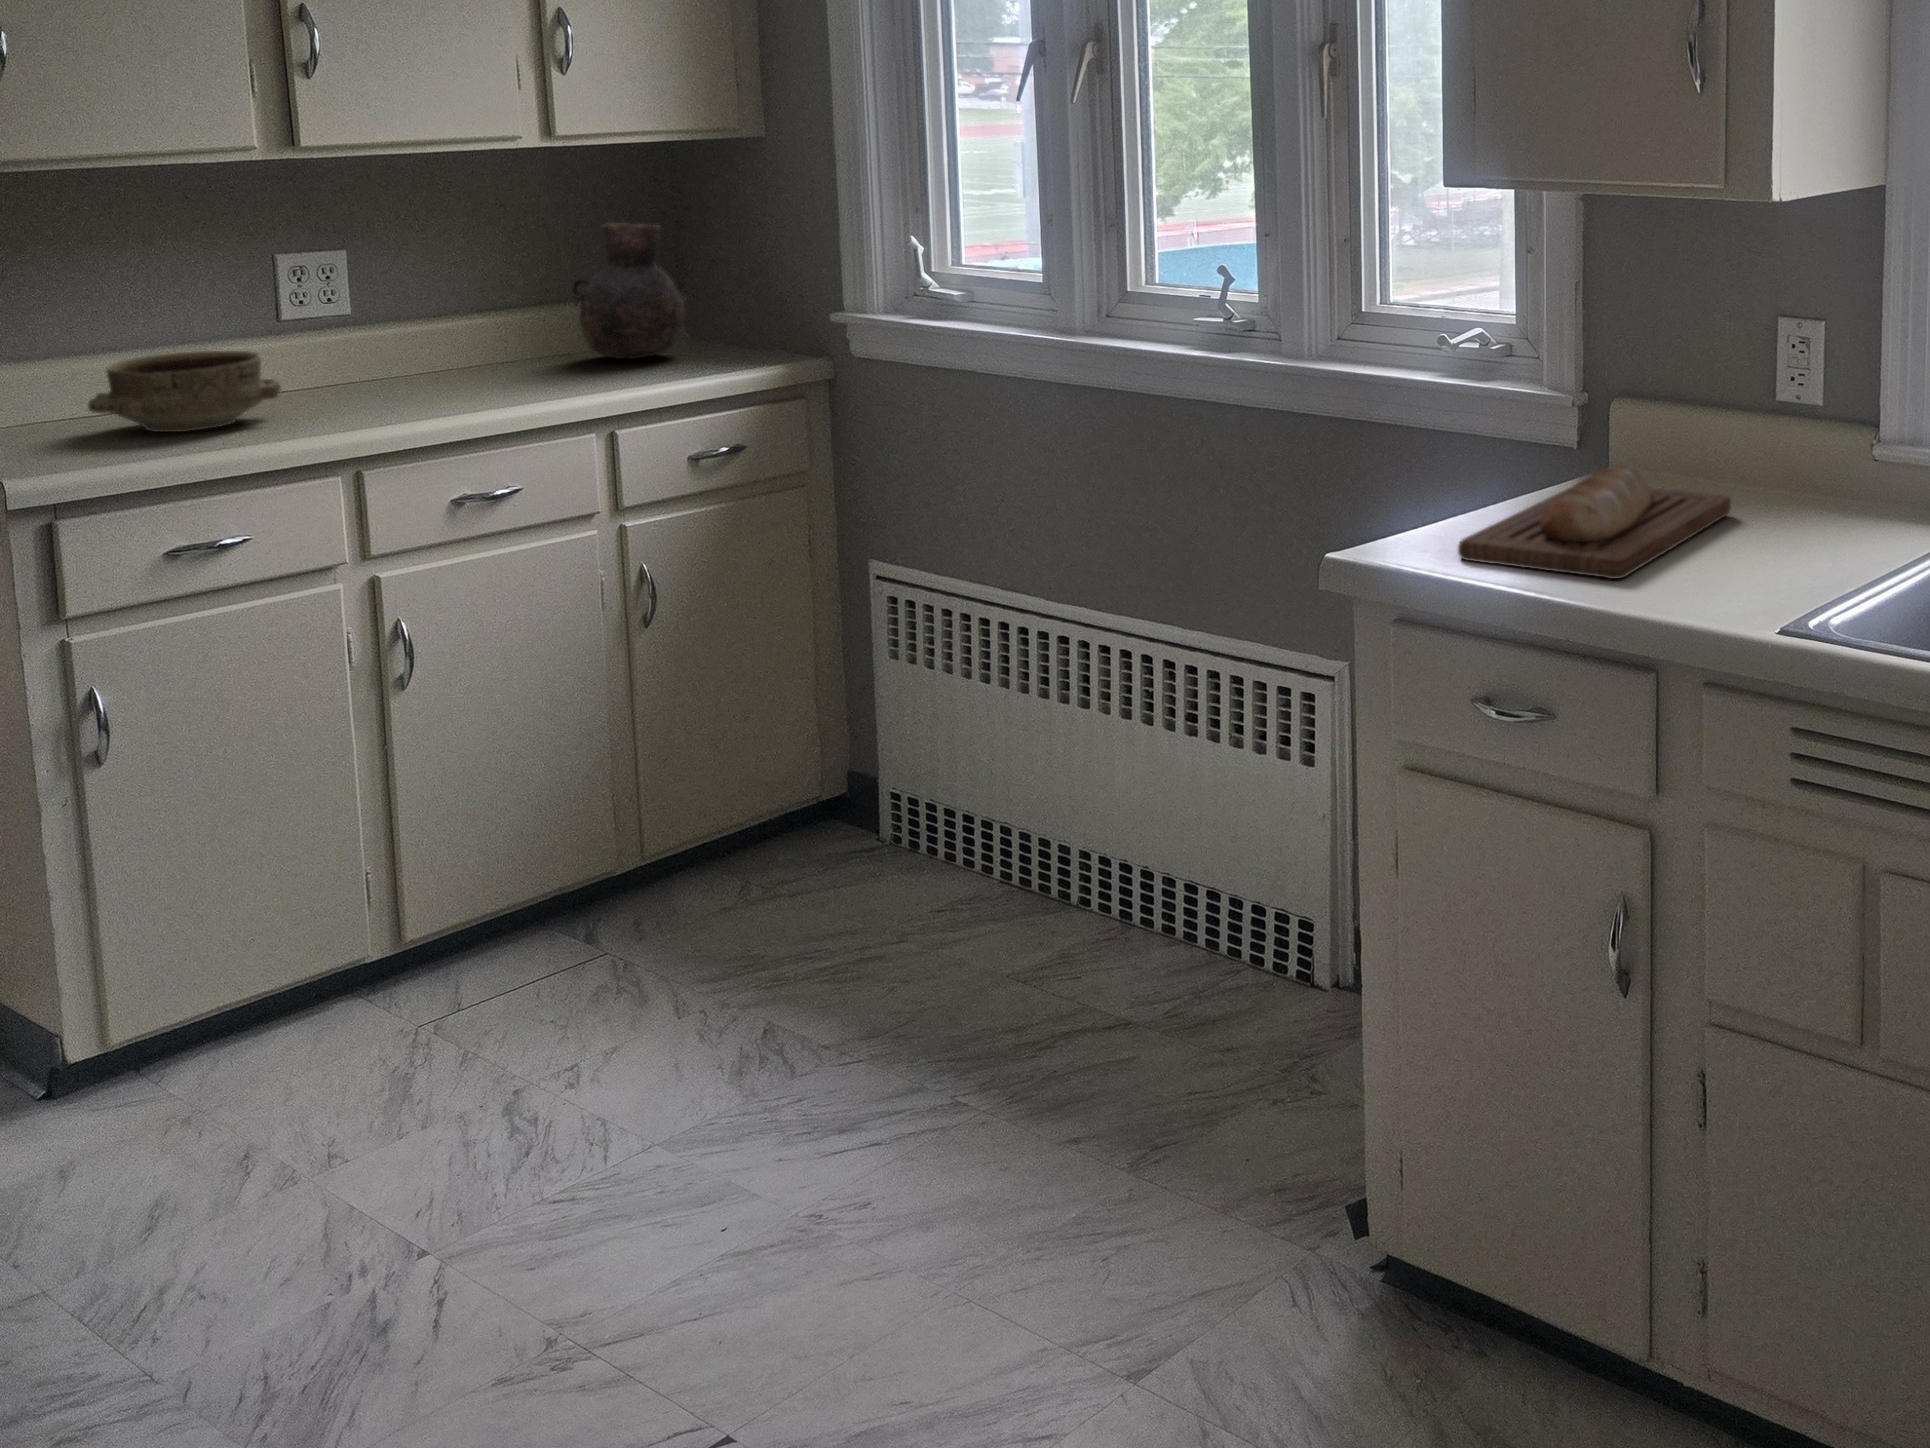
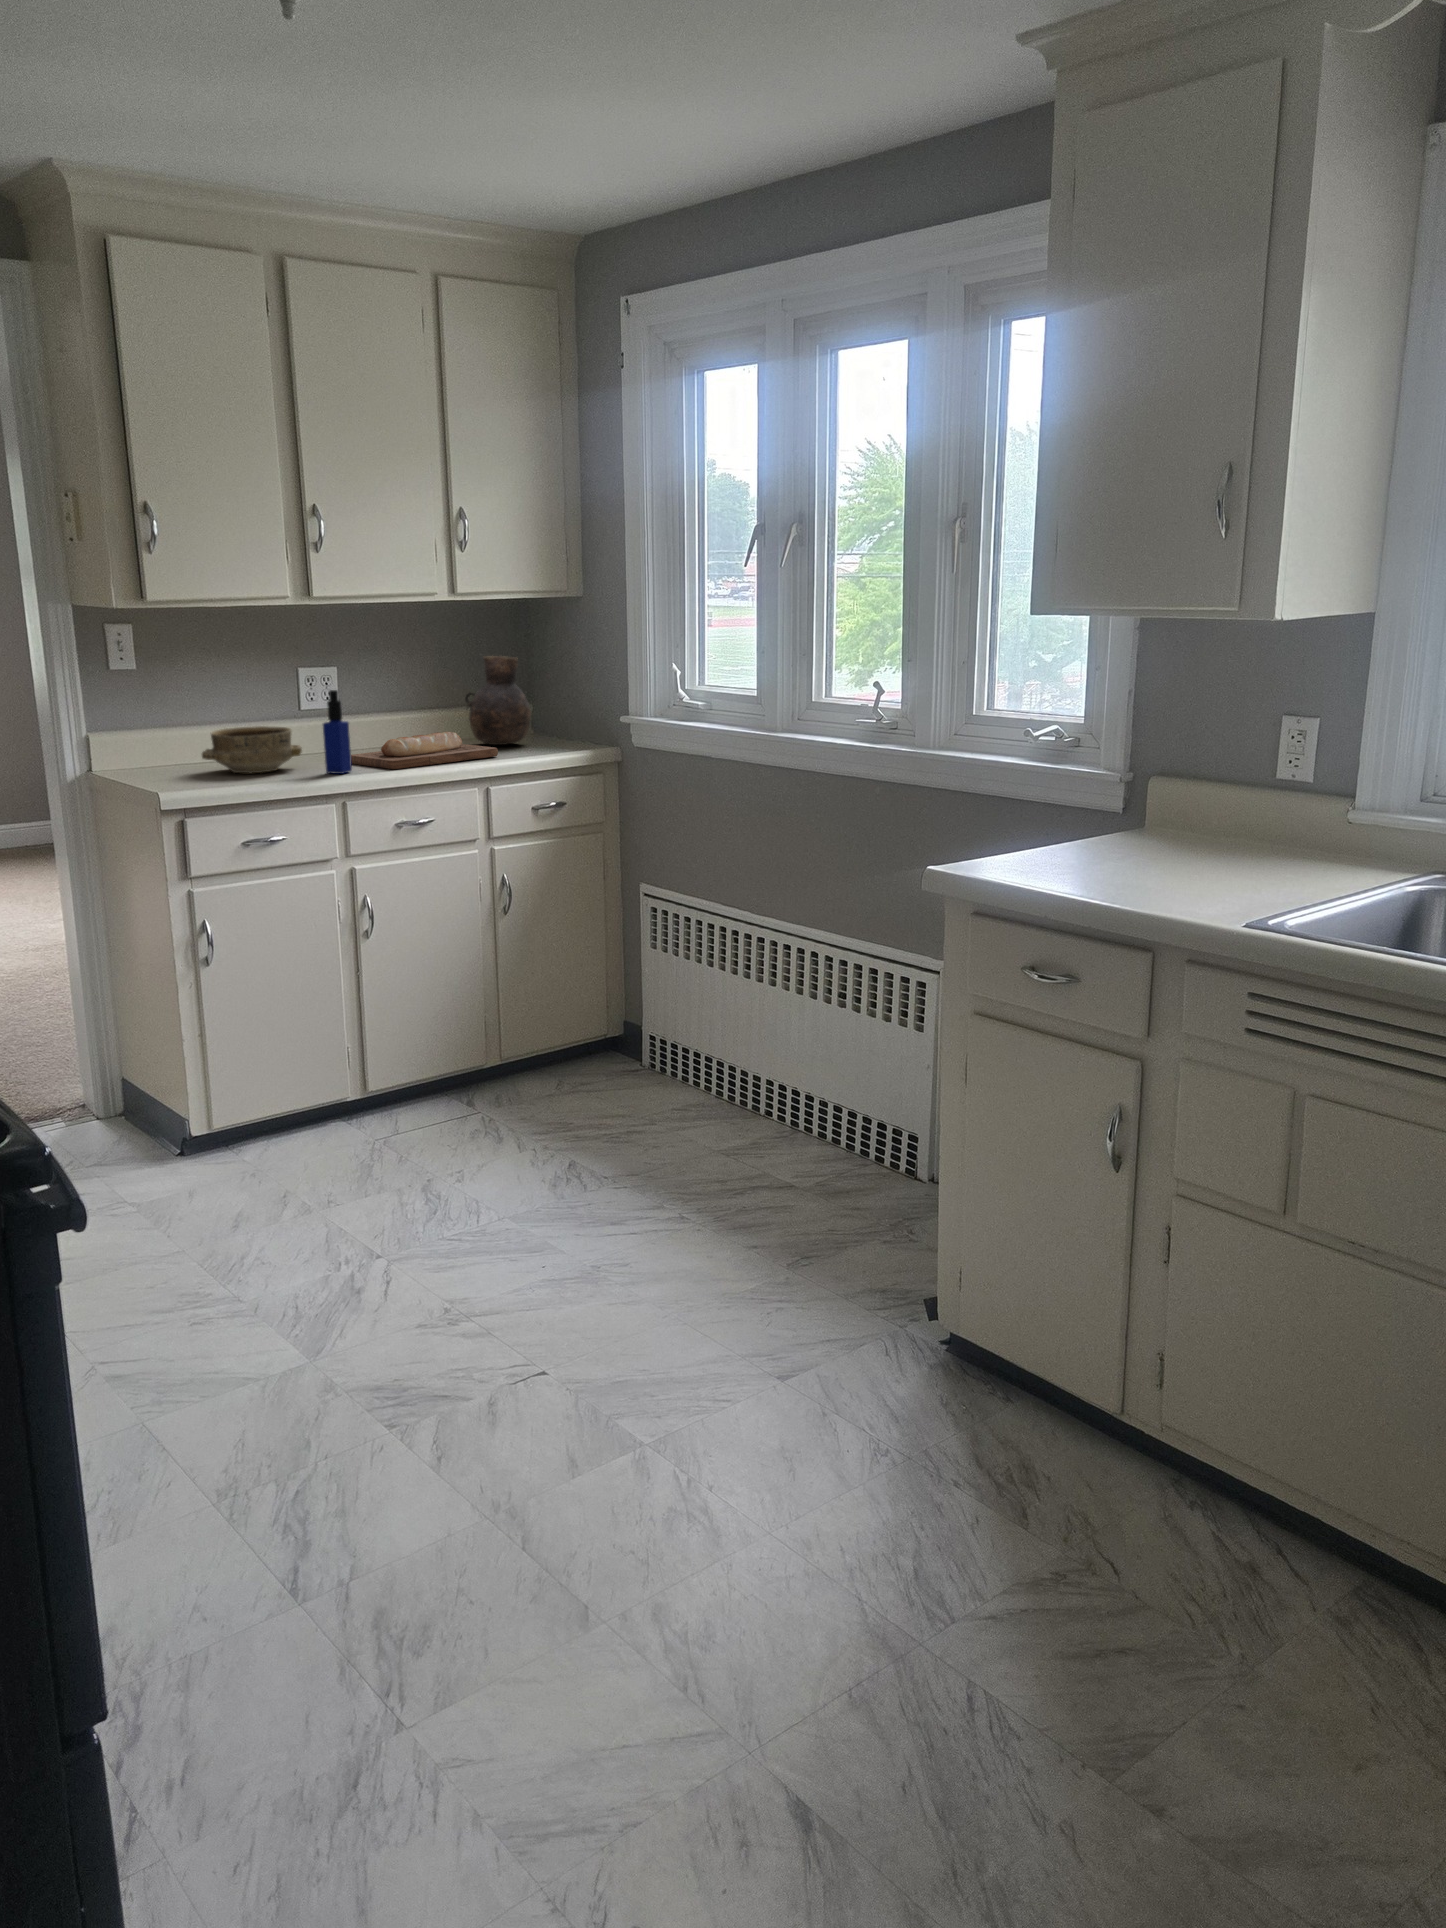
bottle: none [319,291,373,426] -> present [323,690,352,774]
bread loaf: present [1458,465,1731,579] -> present [351,732,498,769]

